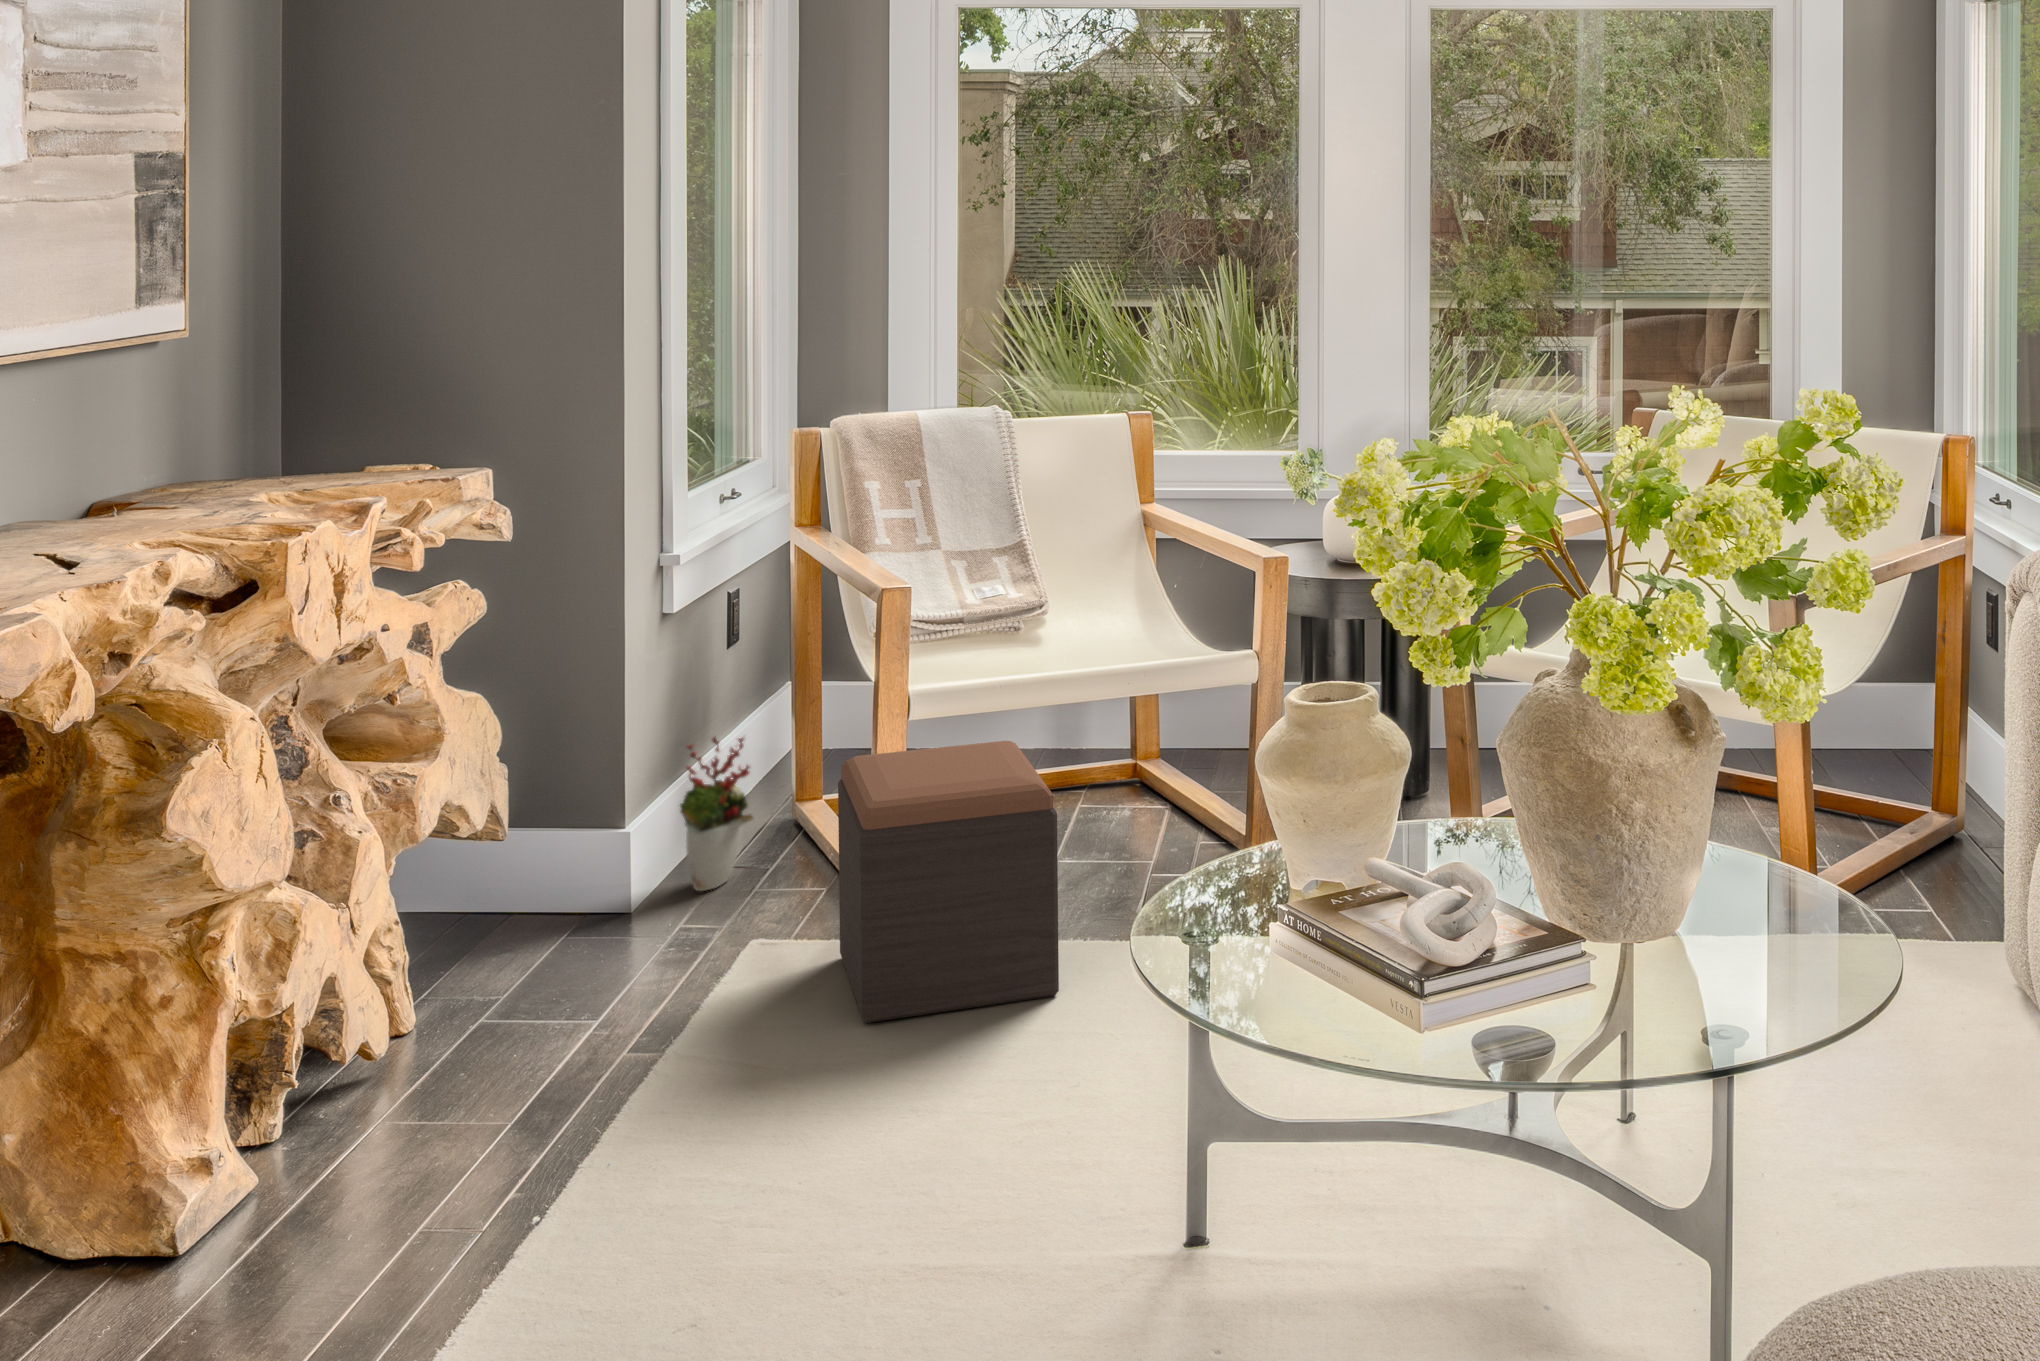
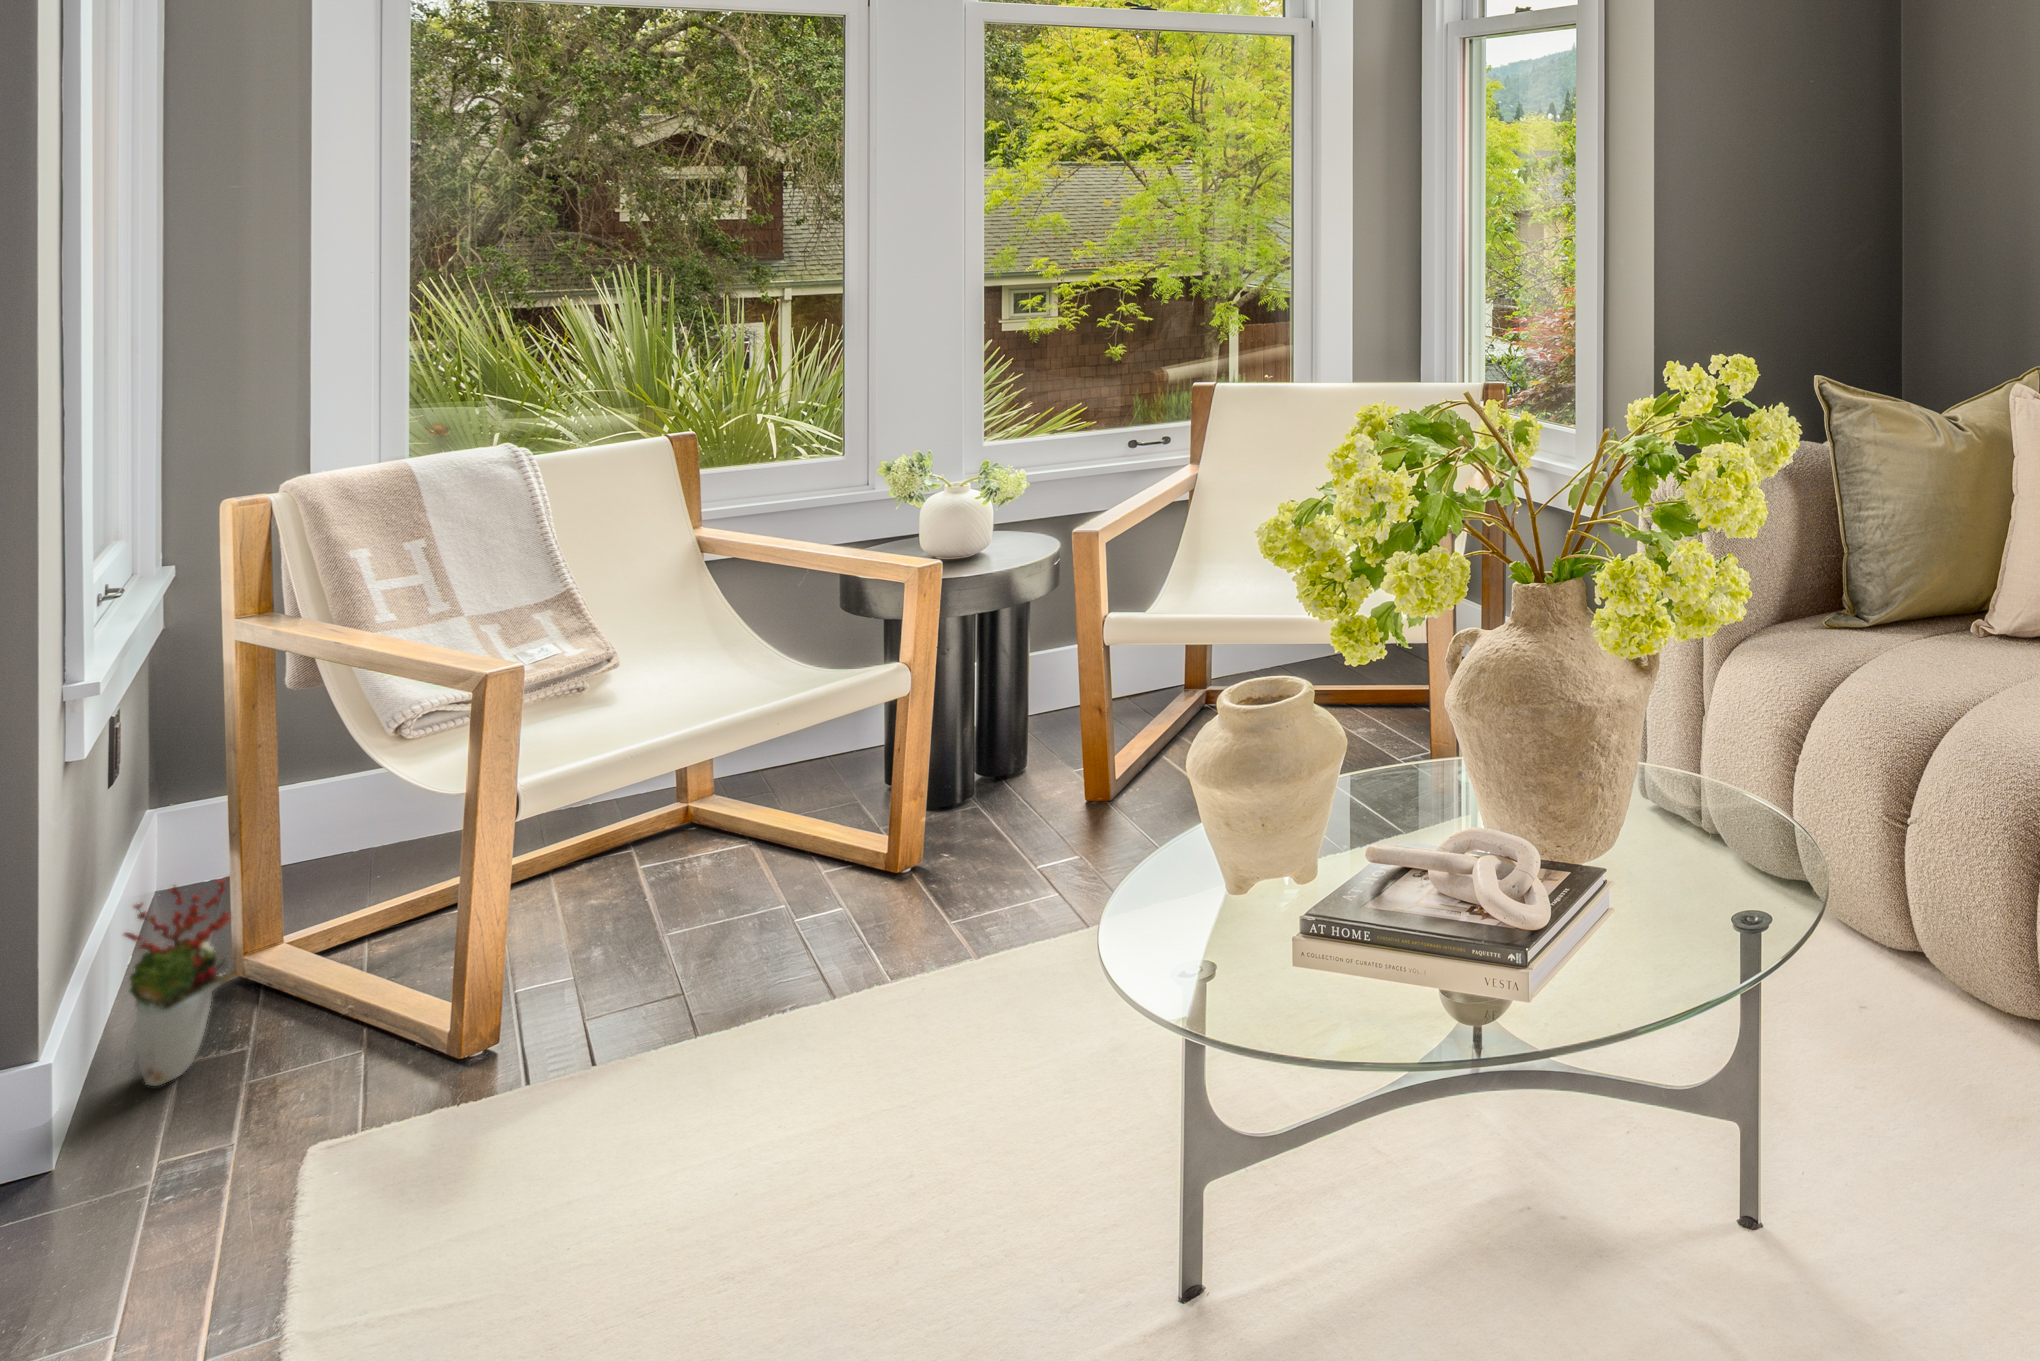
footstool: present [838,741,1059,1023] -> none [453,804,787,1158]

